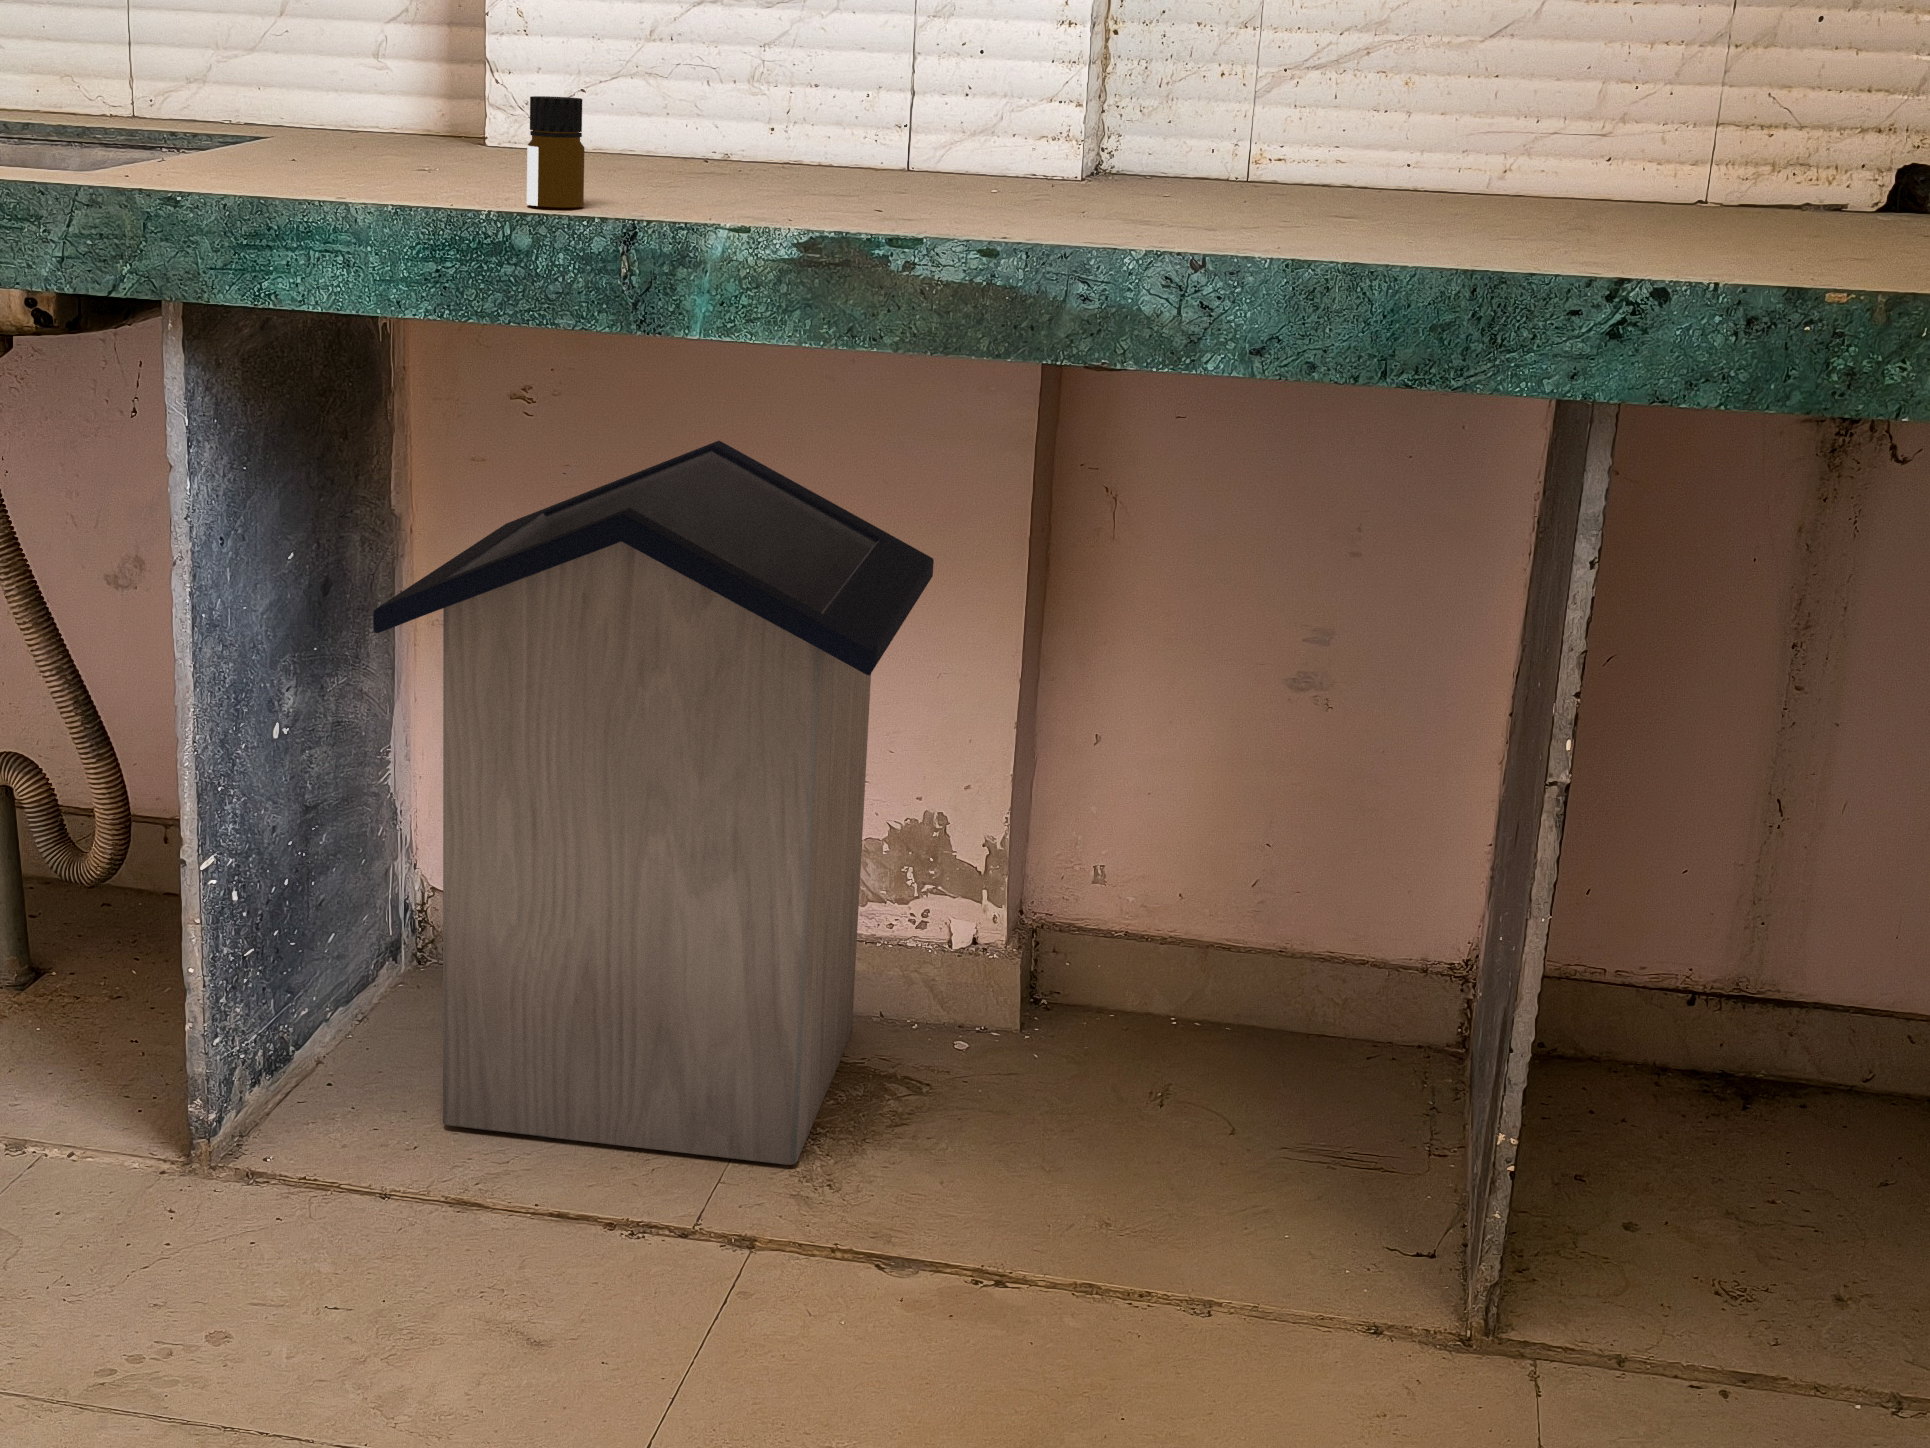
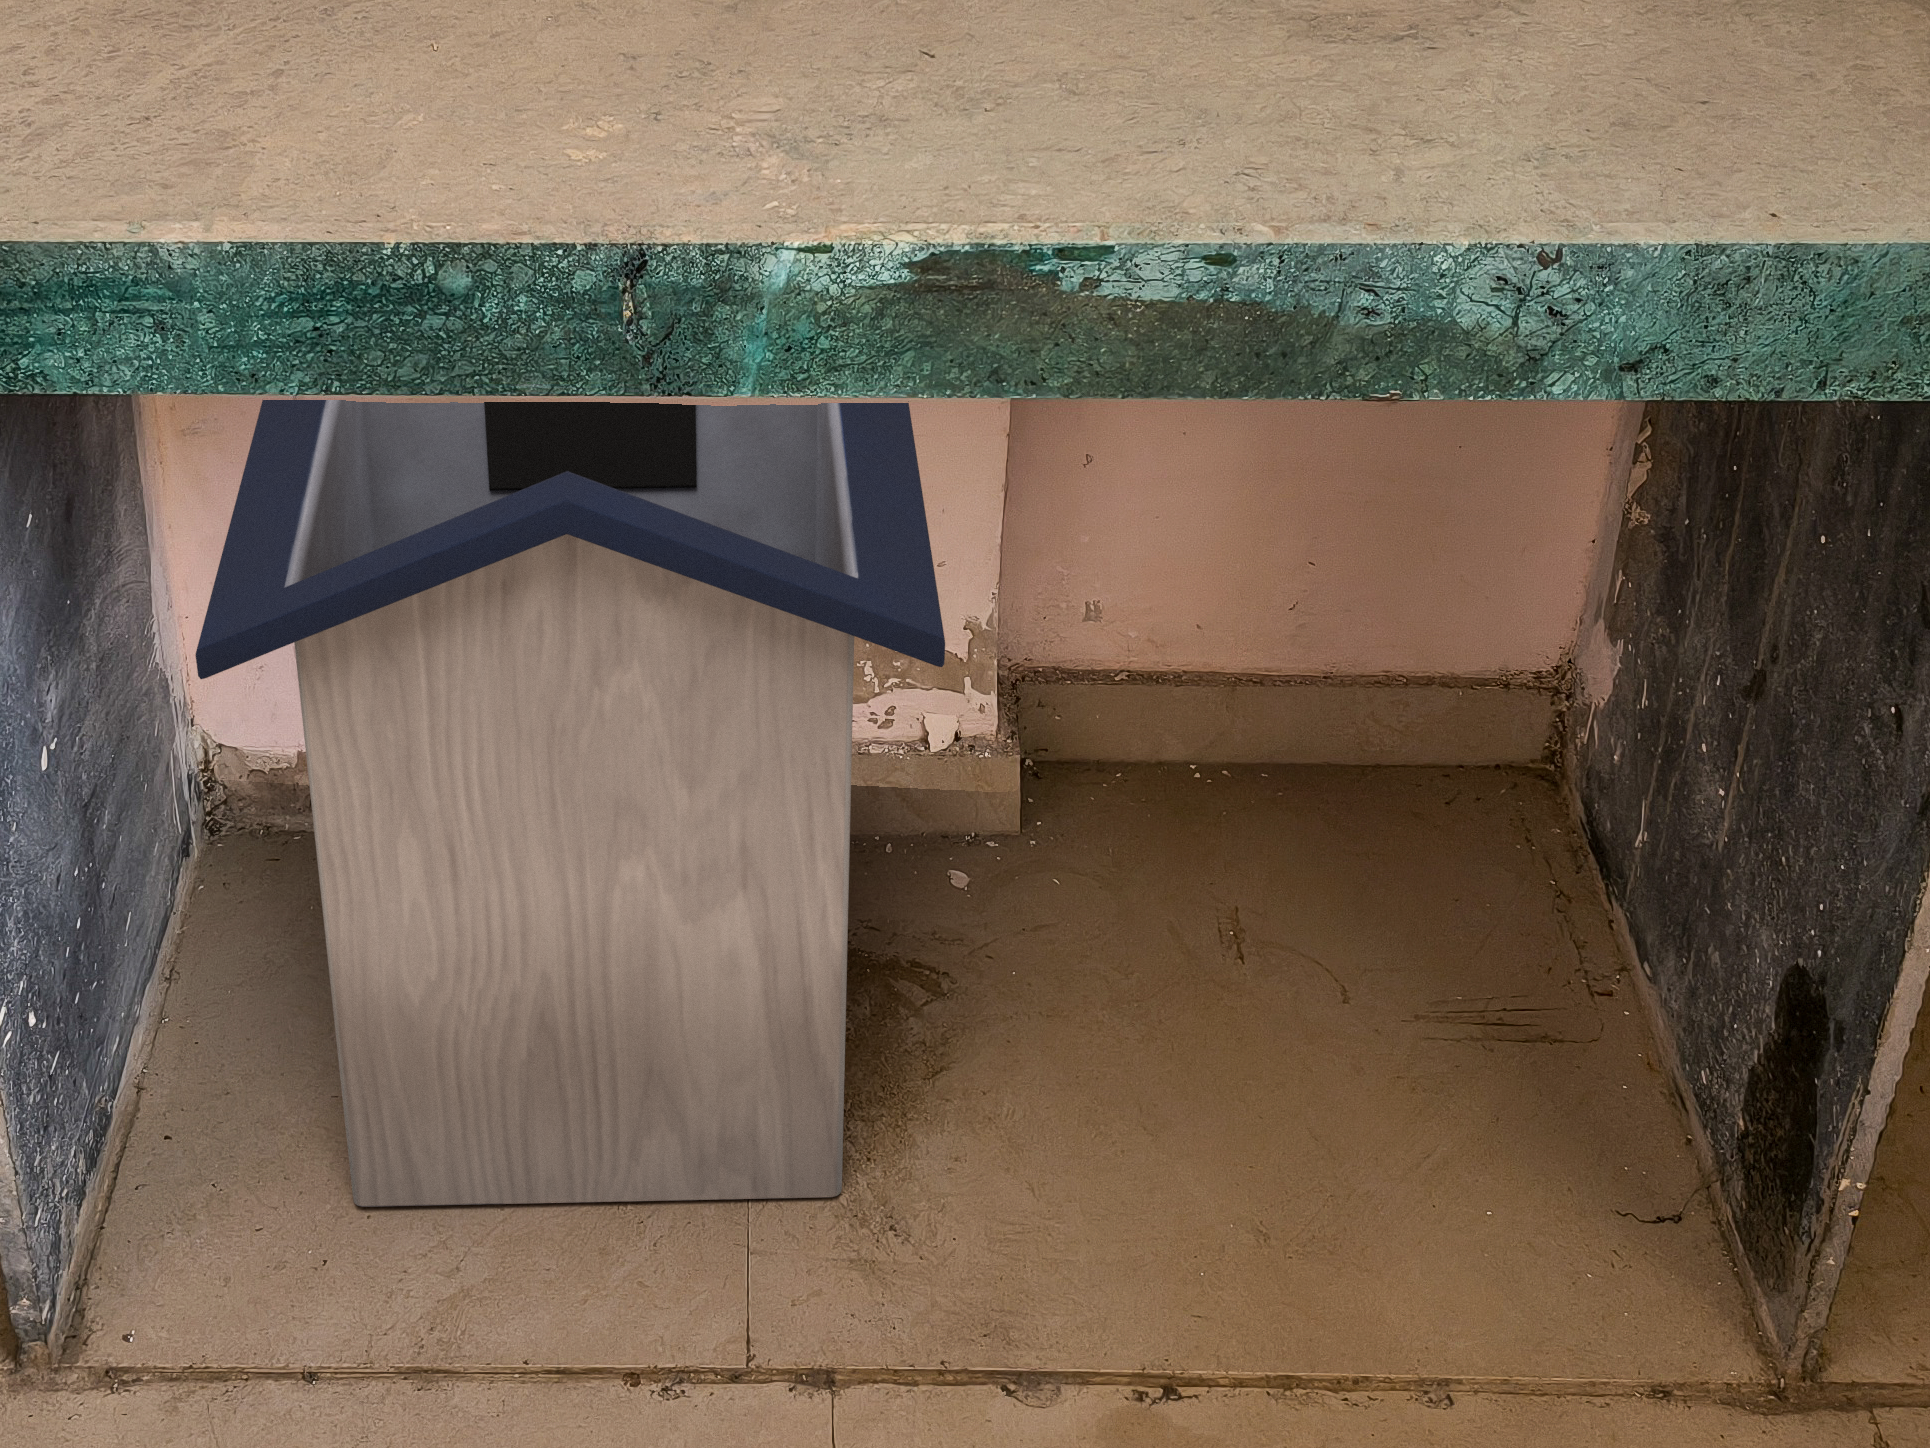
bottle: present [527,96,584,207] -> none [420,4,519,195]

